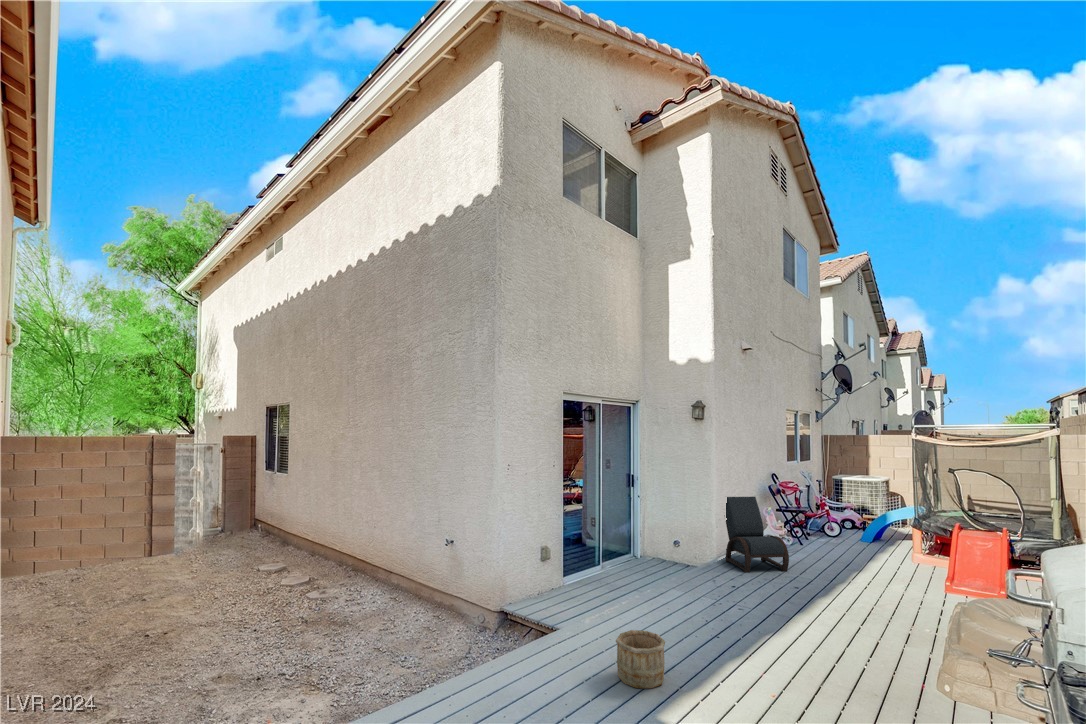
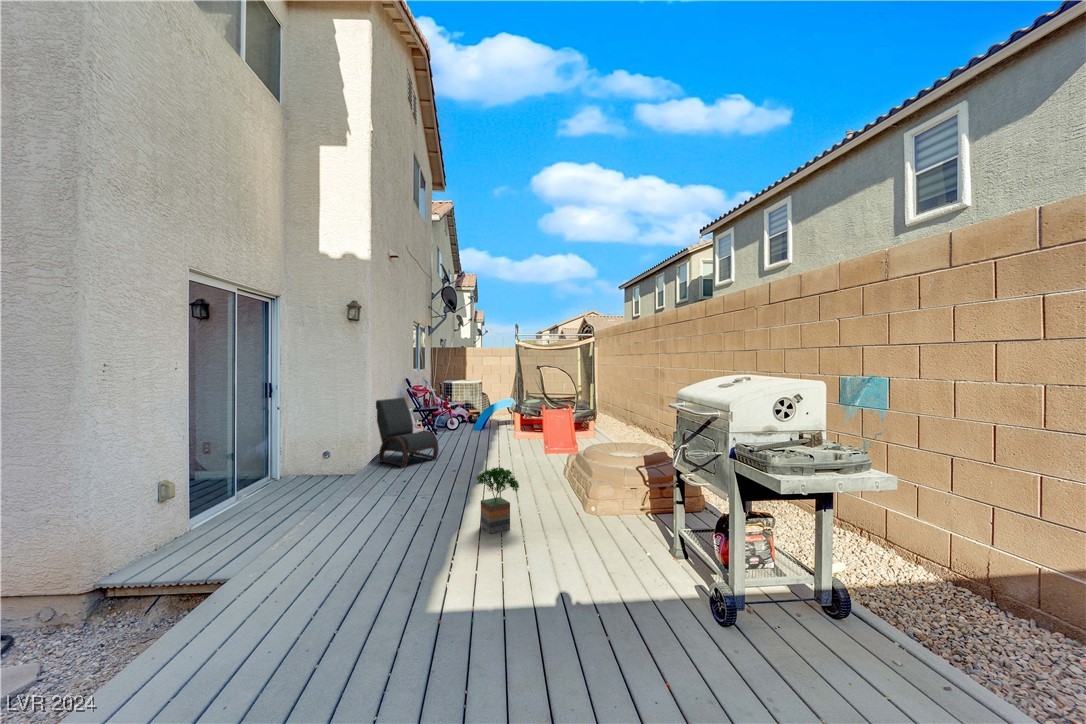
potted tree: none [772,591,822,666] -> present [476,468,519,534]
wooden bucket: present [616,630,665,688] -> none [333,544,396,615]

